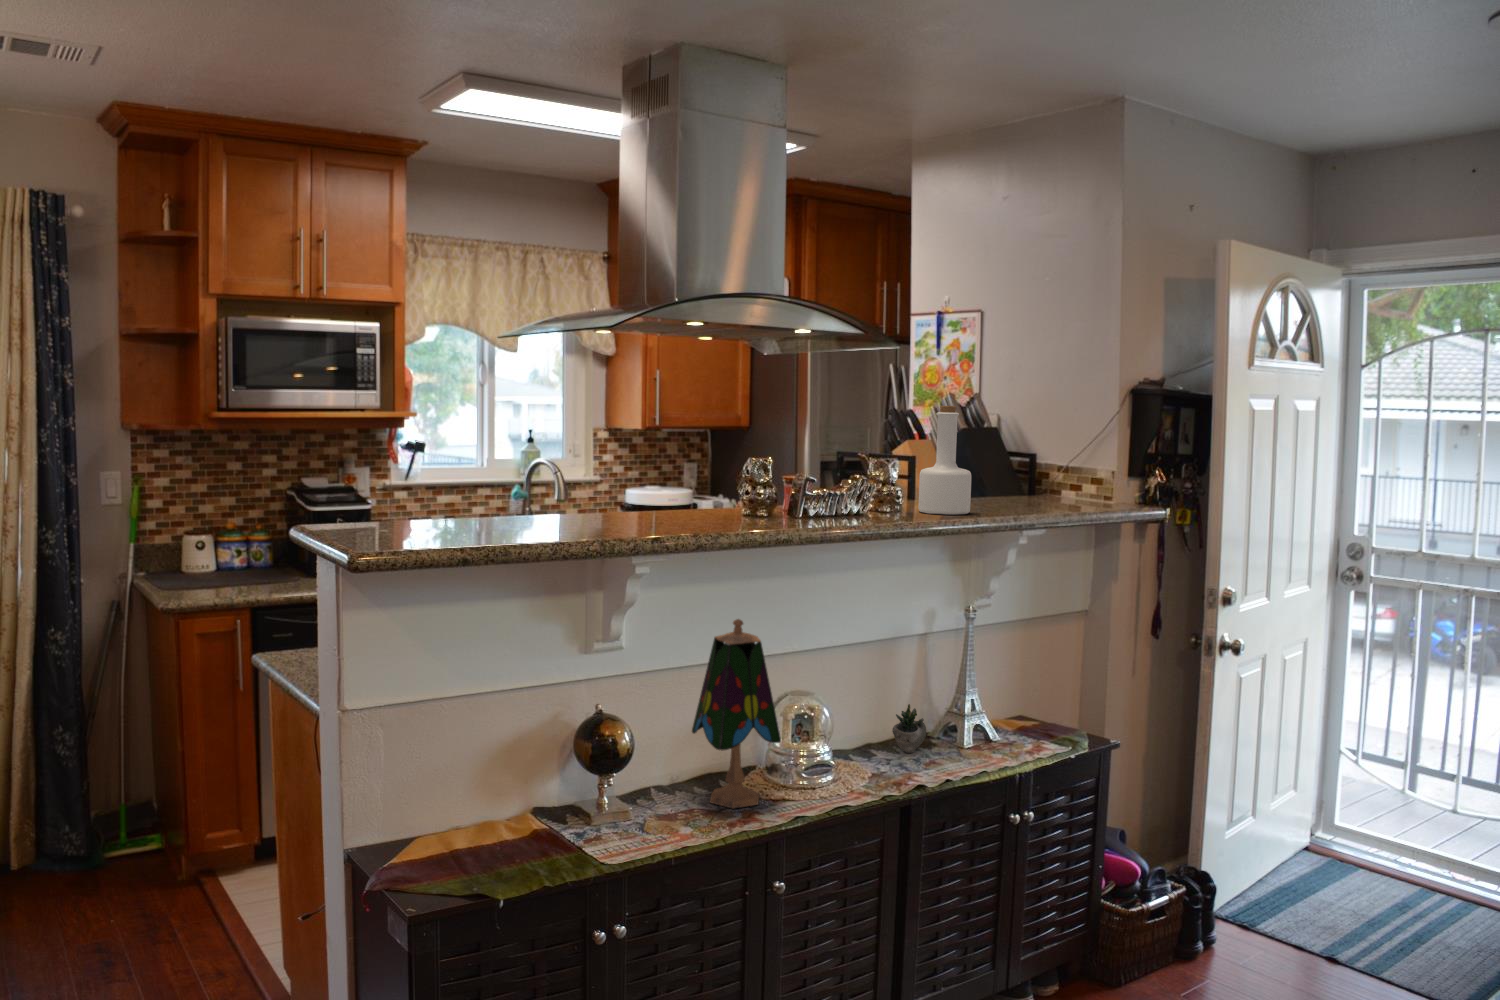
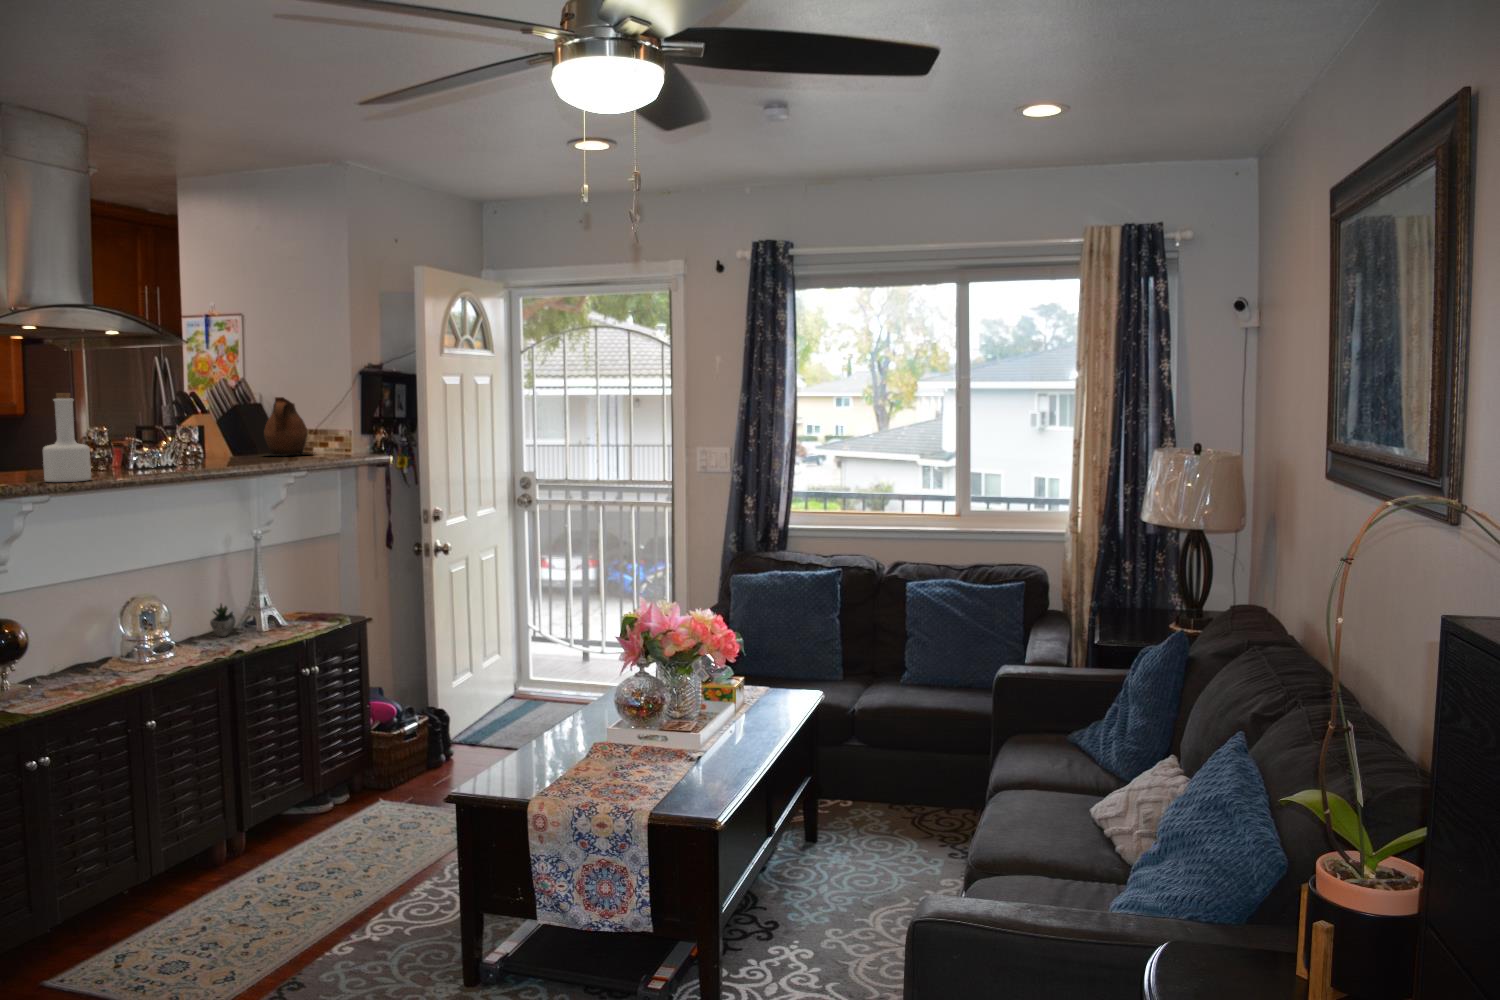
bottle: present [918,406,972,515] -> present [43,393,91,482]
ceramic pitcher: none [988,418,1062,497] -> present [264,397,312,456]
table lamp: present [692,619,781,808] -> none [68,545,140,675]

